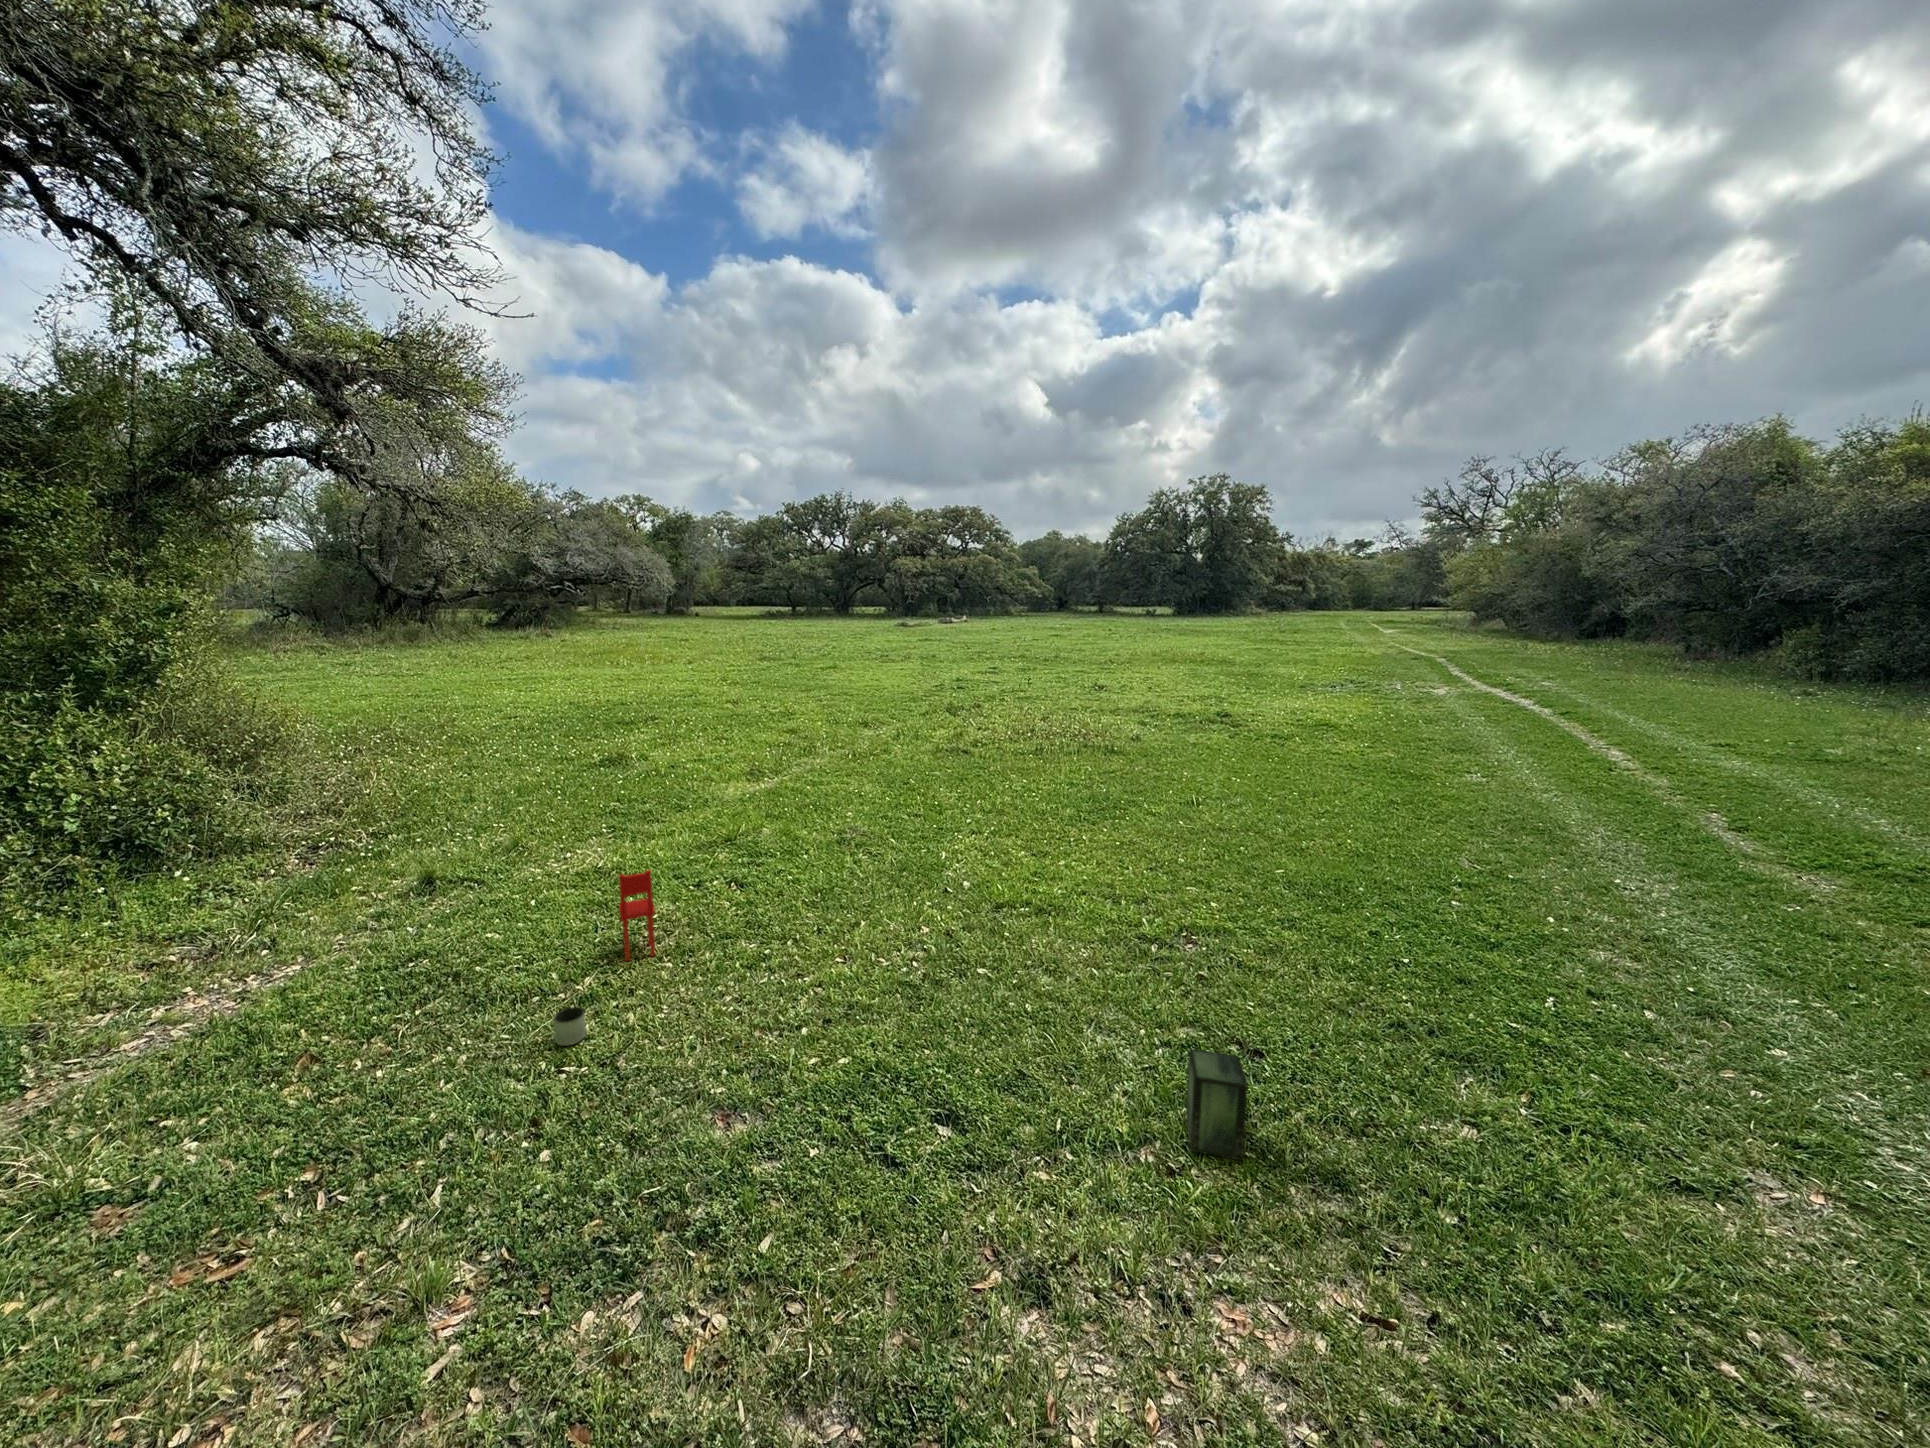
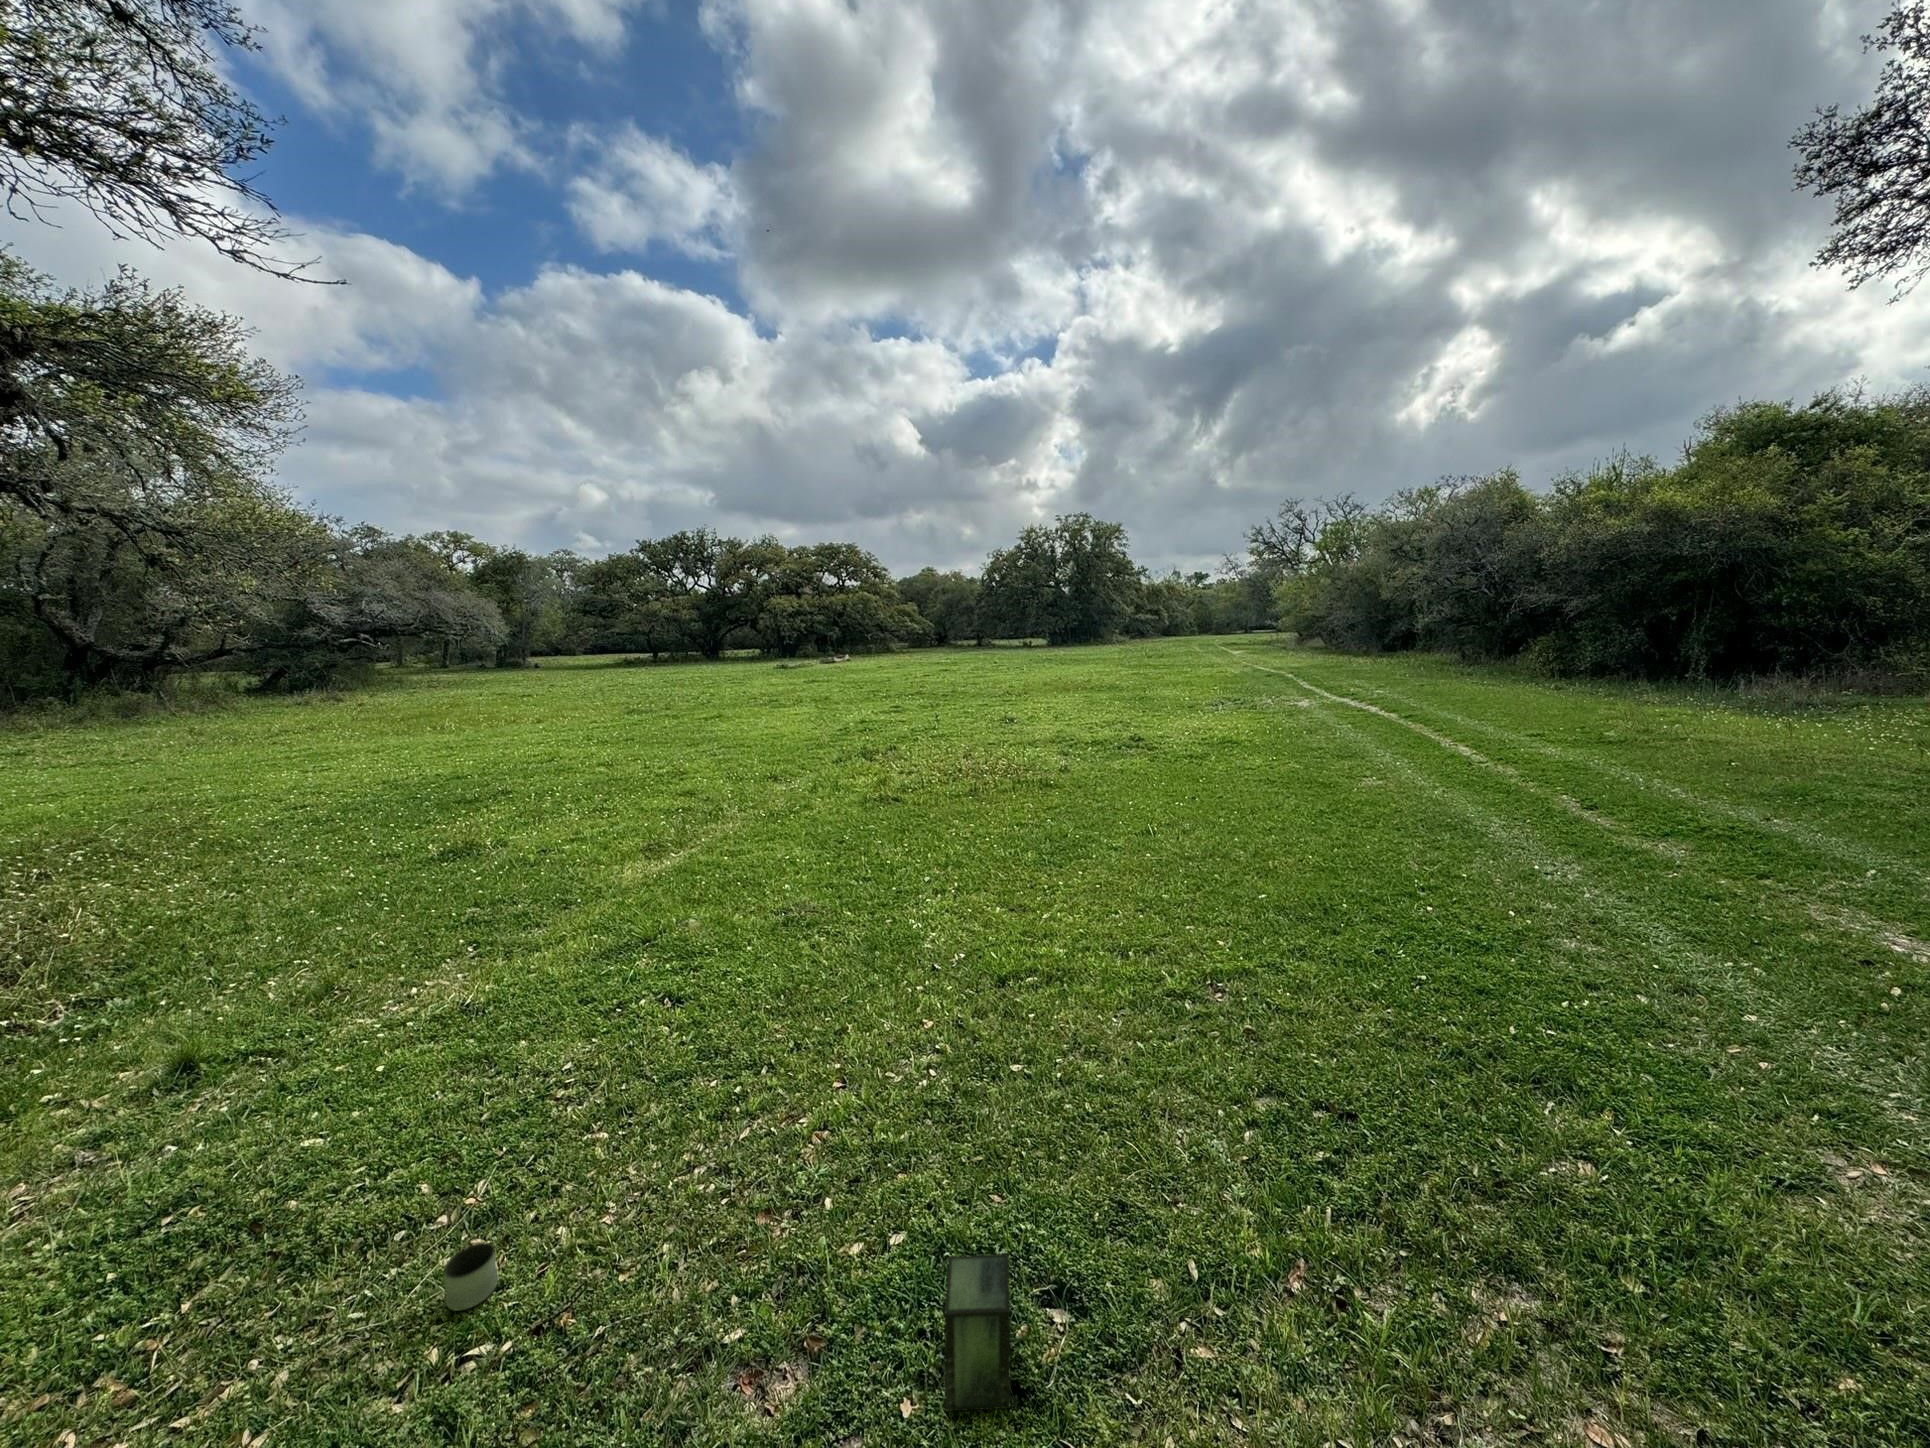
chair: present [619,870,656,961] -> none [525,1012,585,1144]
storage box: present [1185,1049,1248,1161] -> present [944,1254,1011,1412]

